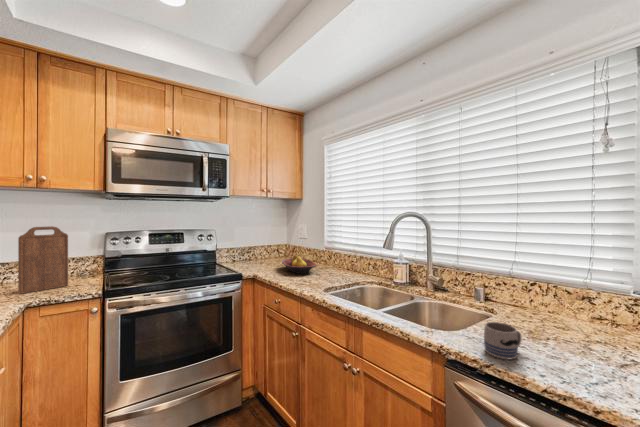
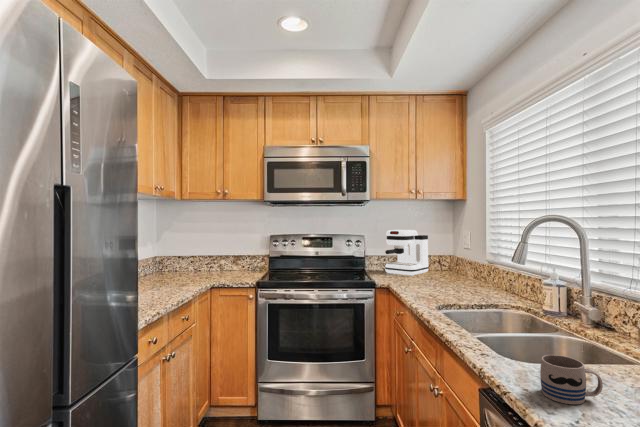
coffee maker: none [239,224,274,264] -> present [385,230,428,276]
cutting board: present [18,226,68,294] -> none [212,228,241,278]
fruit bowl: present [282,255,316,274] -> none [422,267,461,289]

